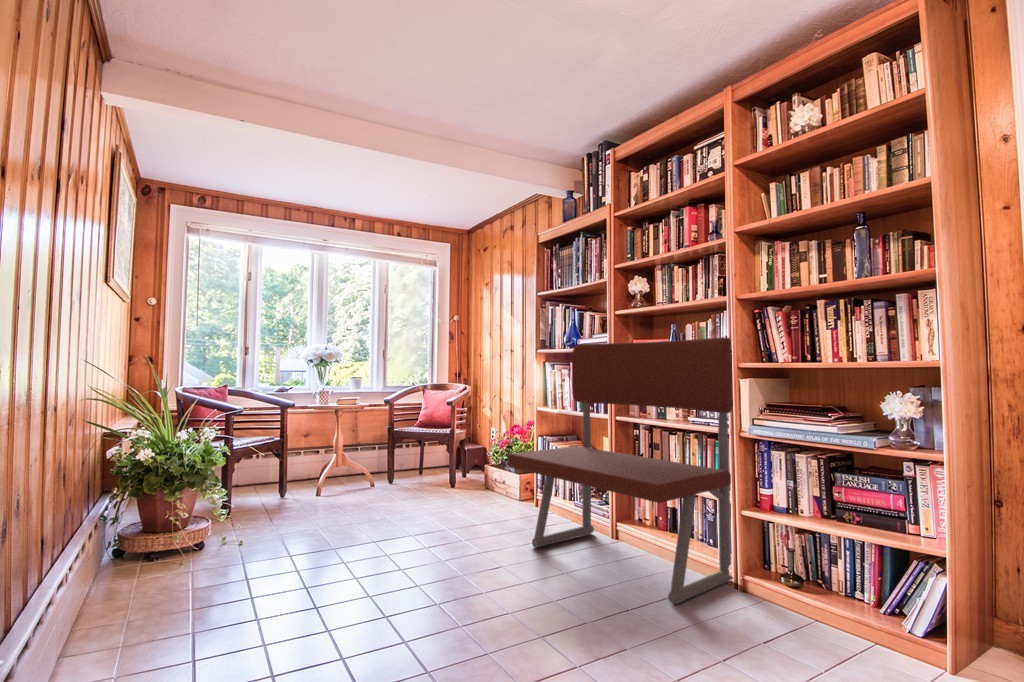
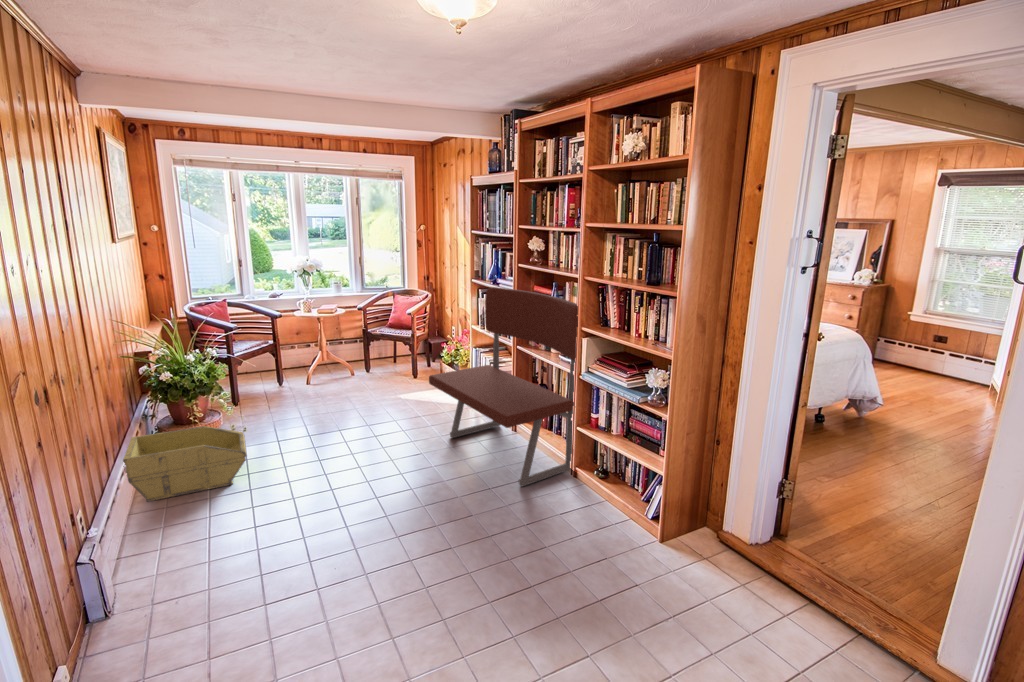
storage bin: none [62,522,257,640] -> present [123,426,247,502]

